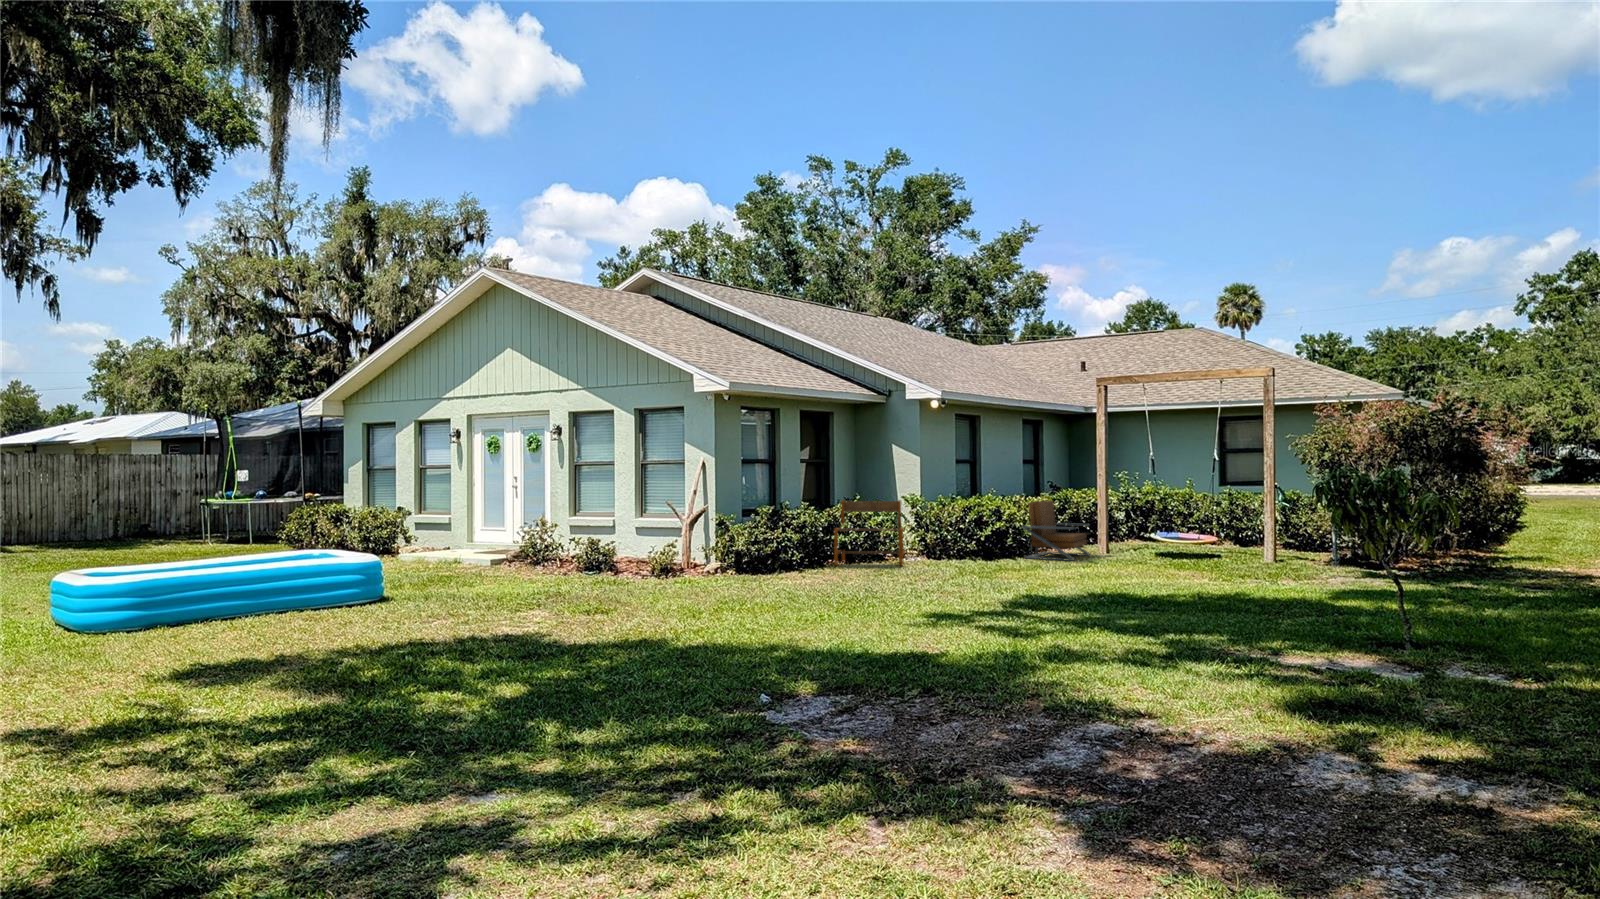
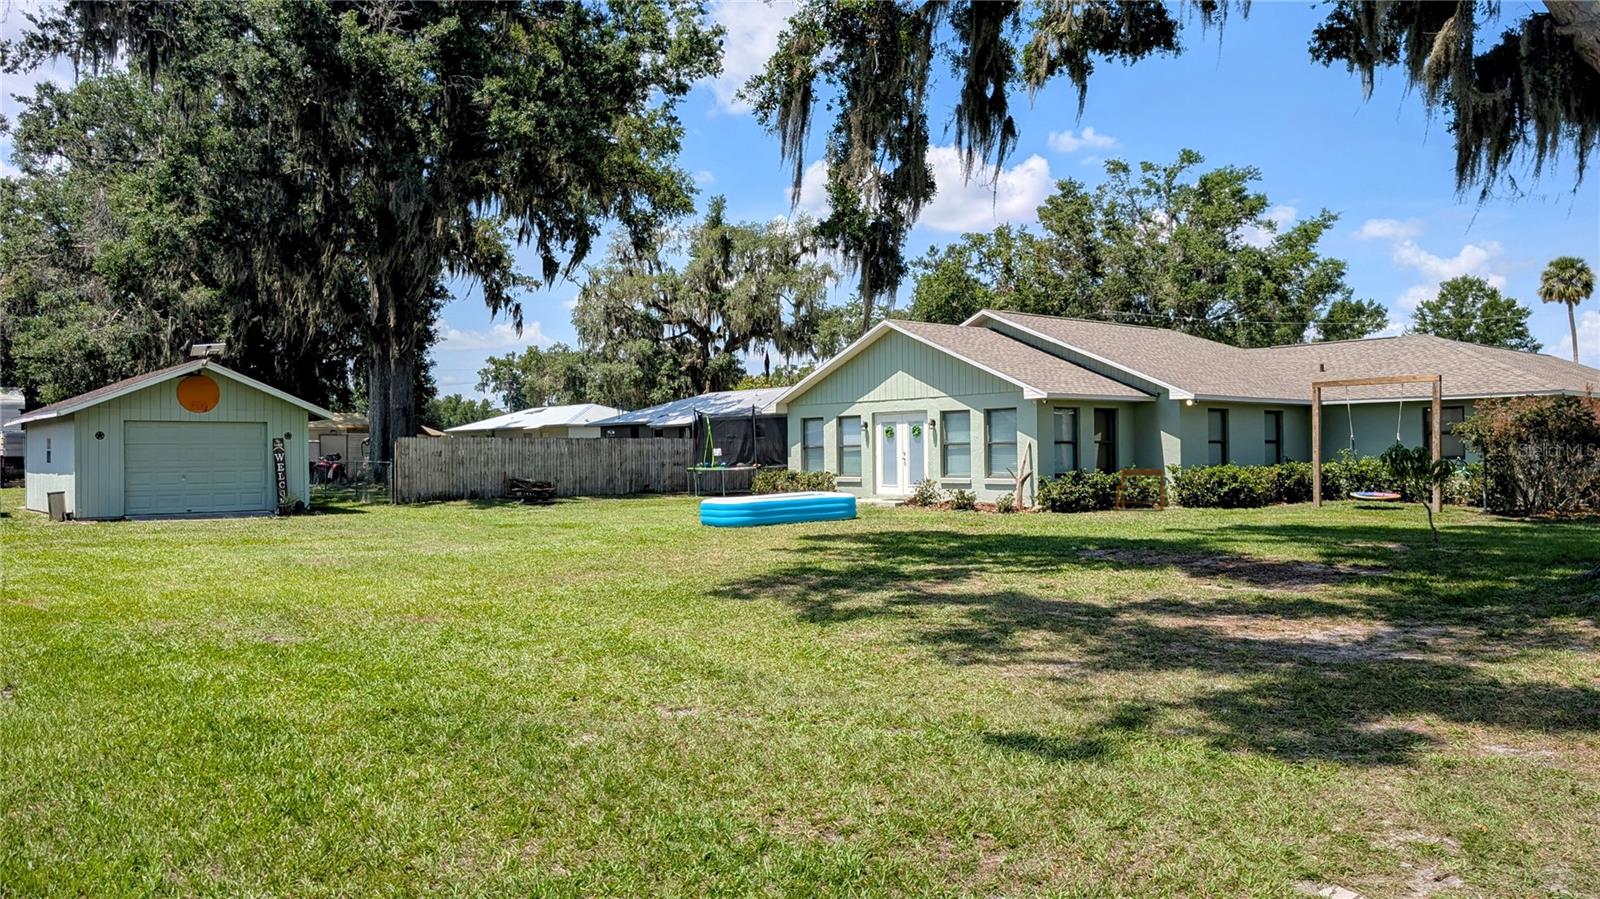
lounge chair: present [1022,500,1090,561] -> none [1250,470,1303,510]

